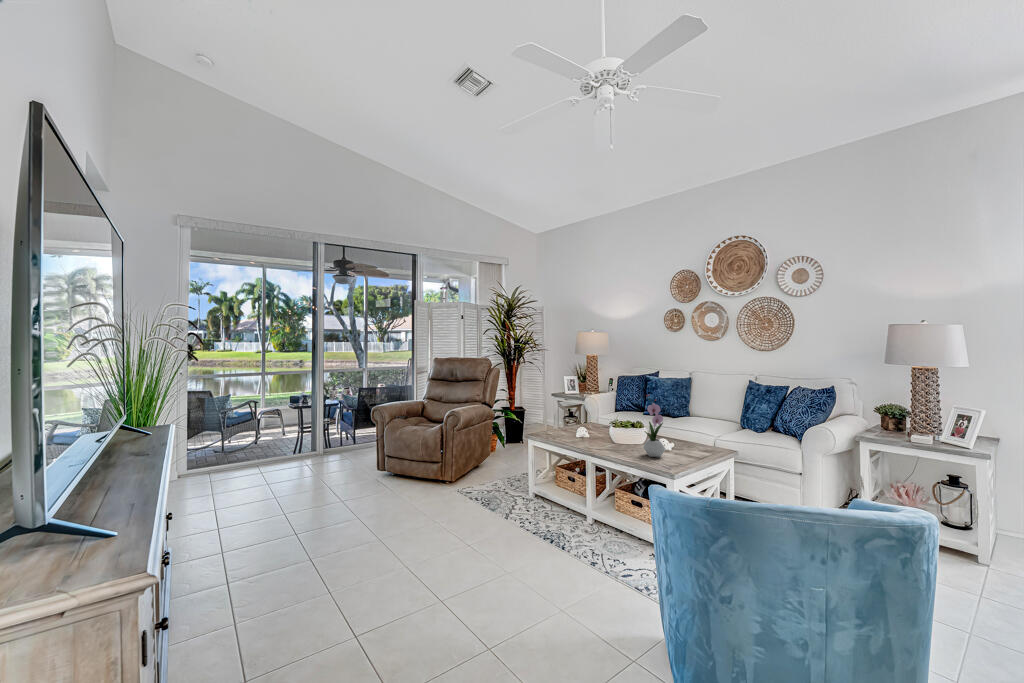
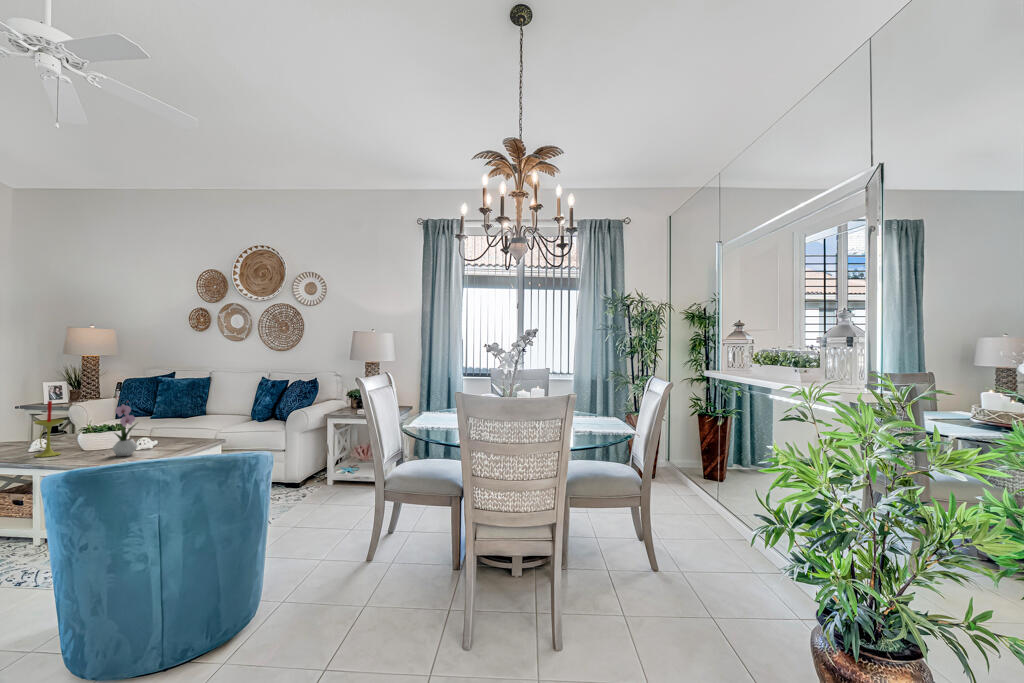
candle: none [582,393,602,446] -> present [34,401,64,457]

